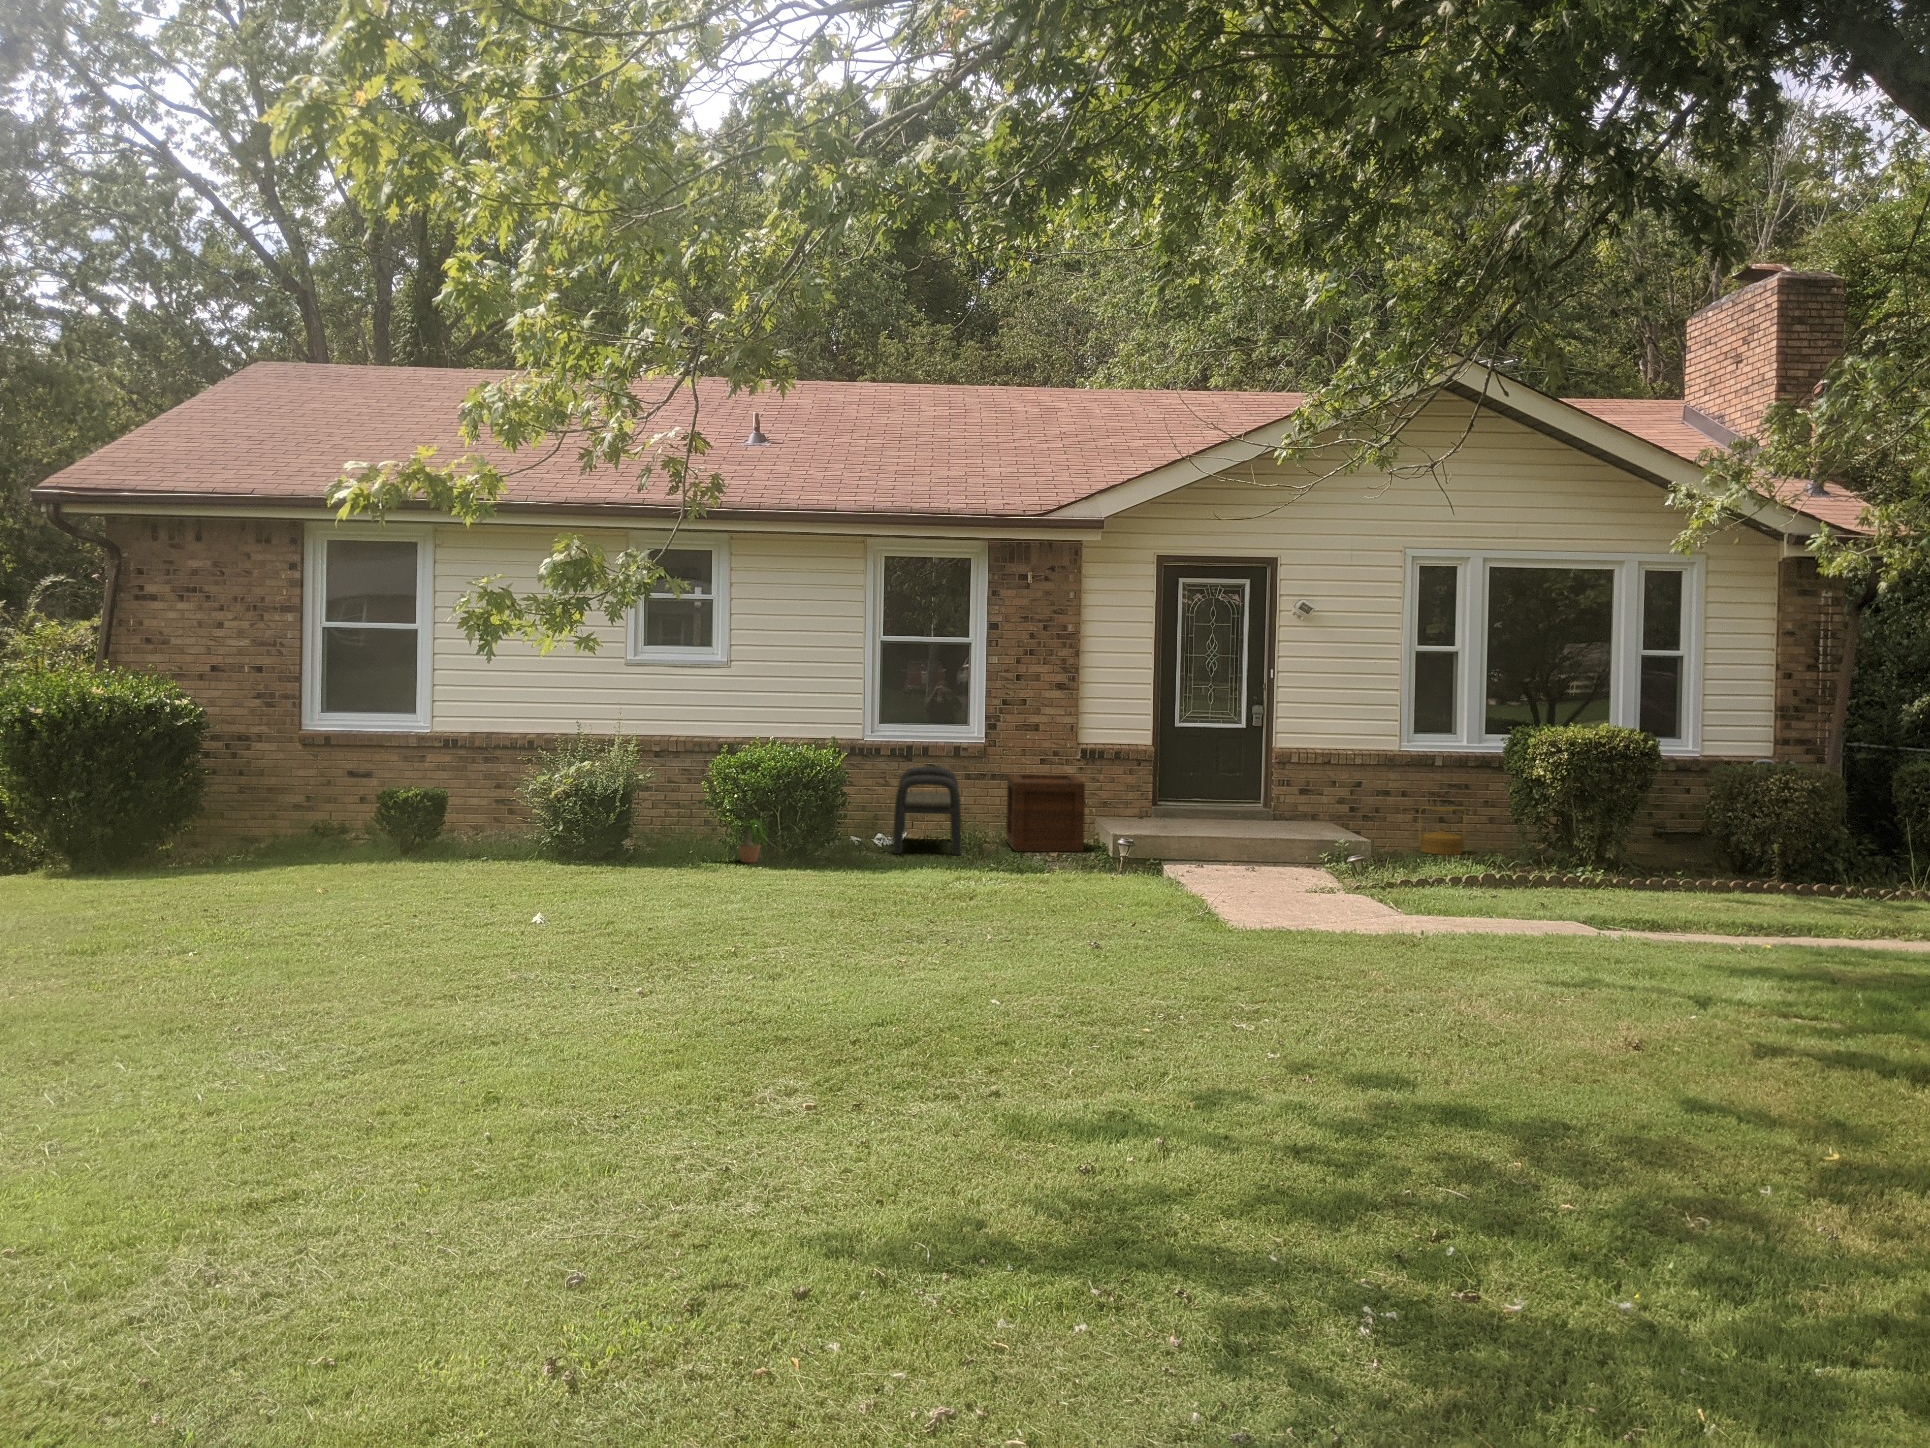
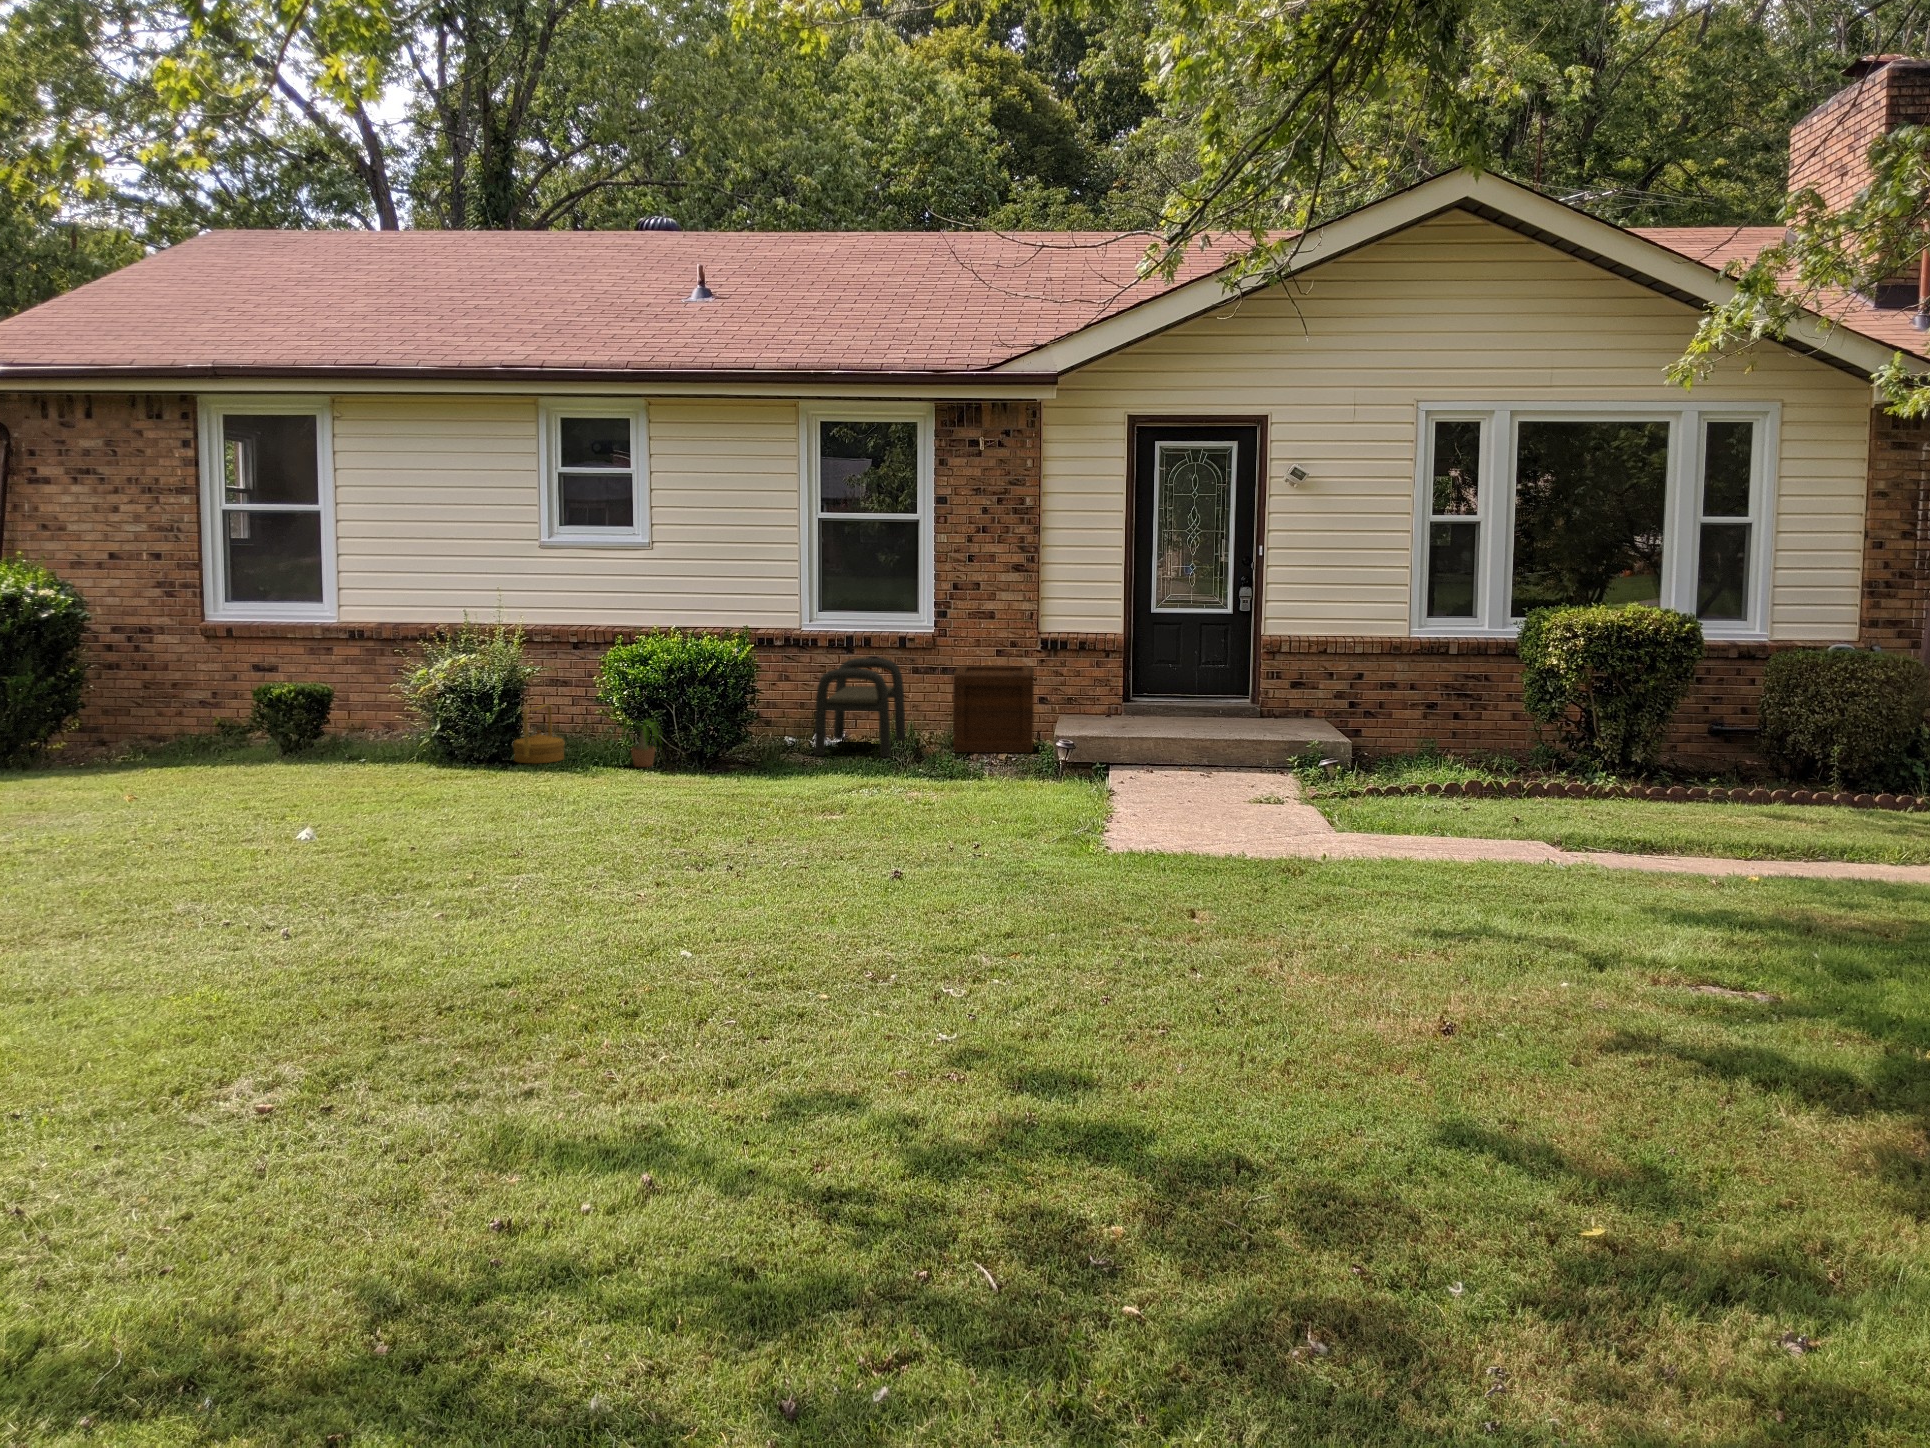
woven basket: present [1419,807,1466,855] -> present [513,704,564,763]

